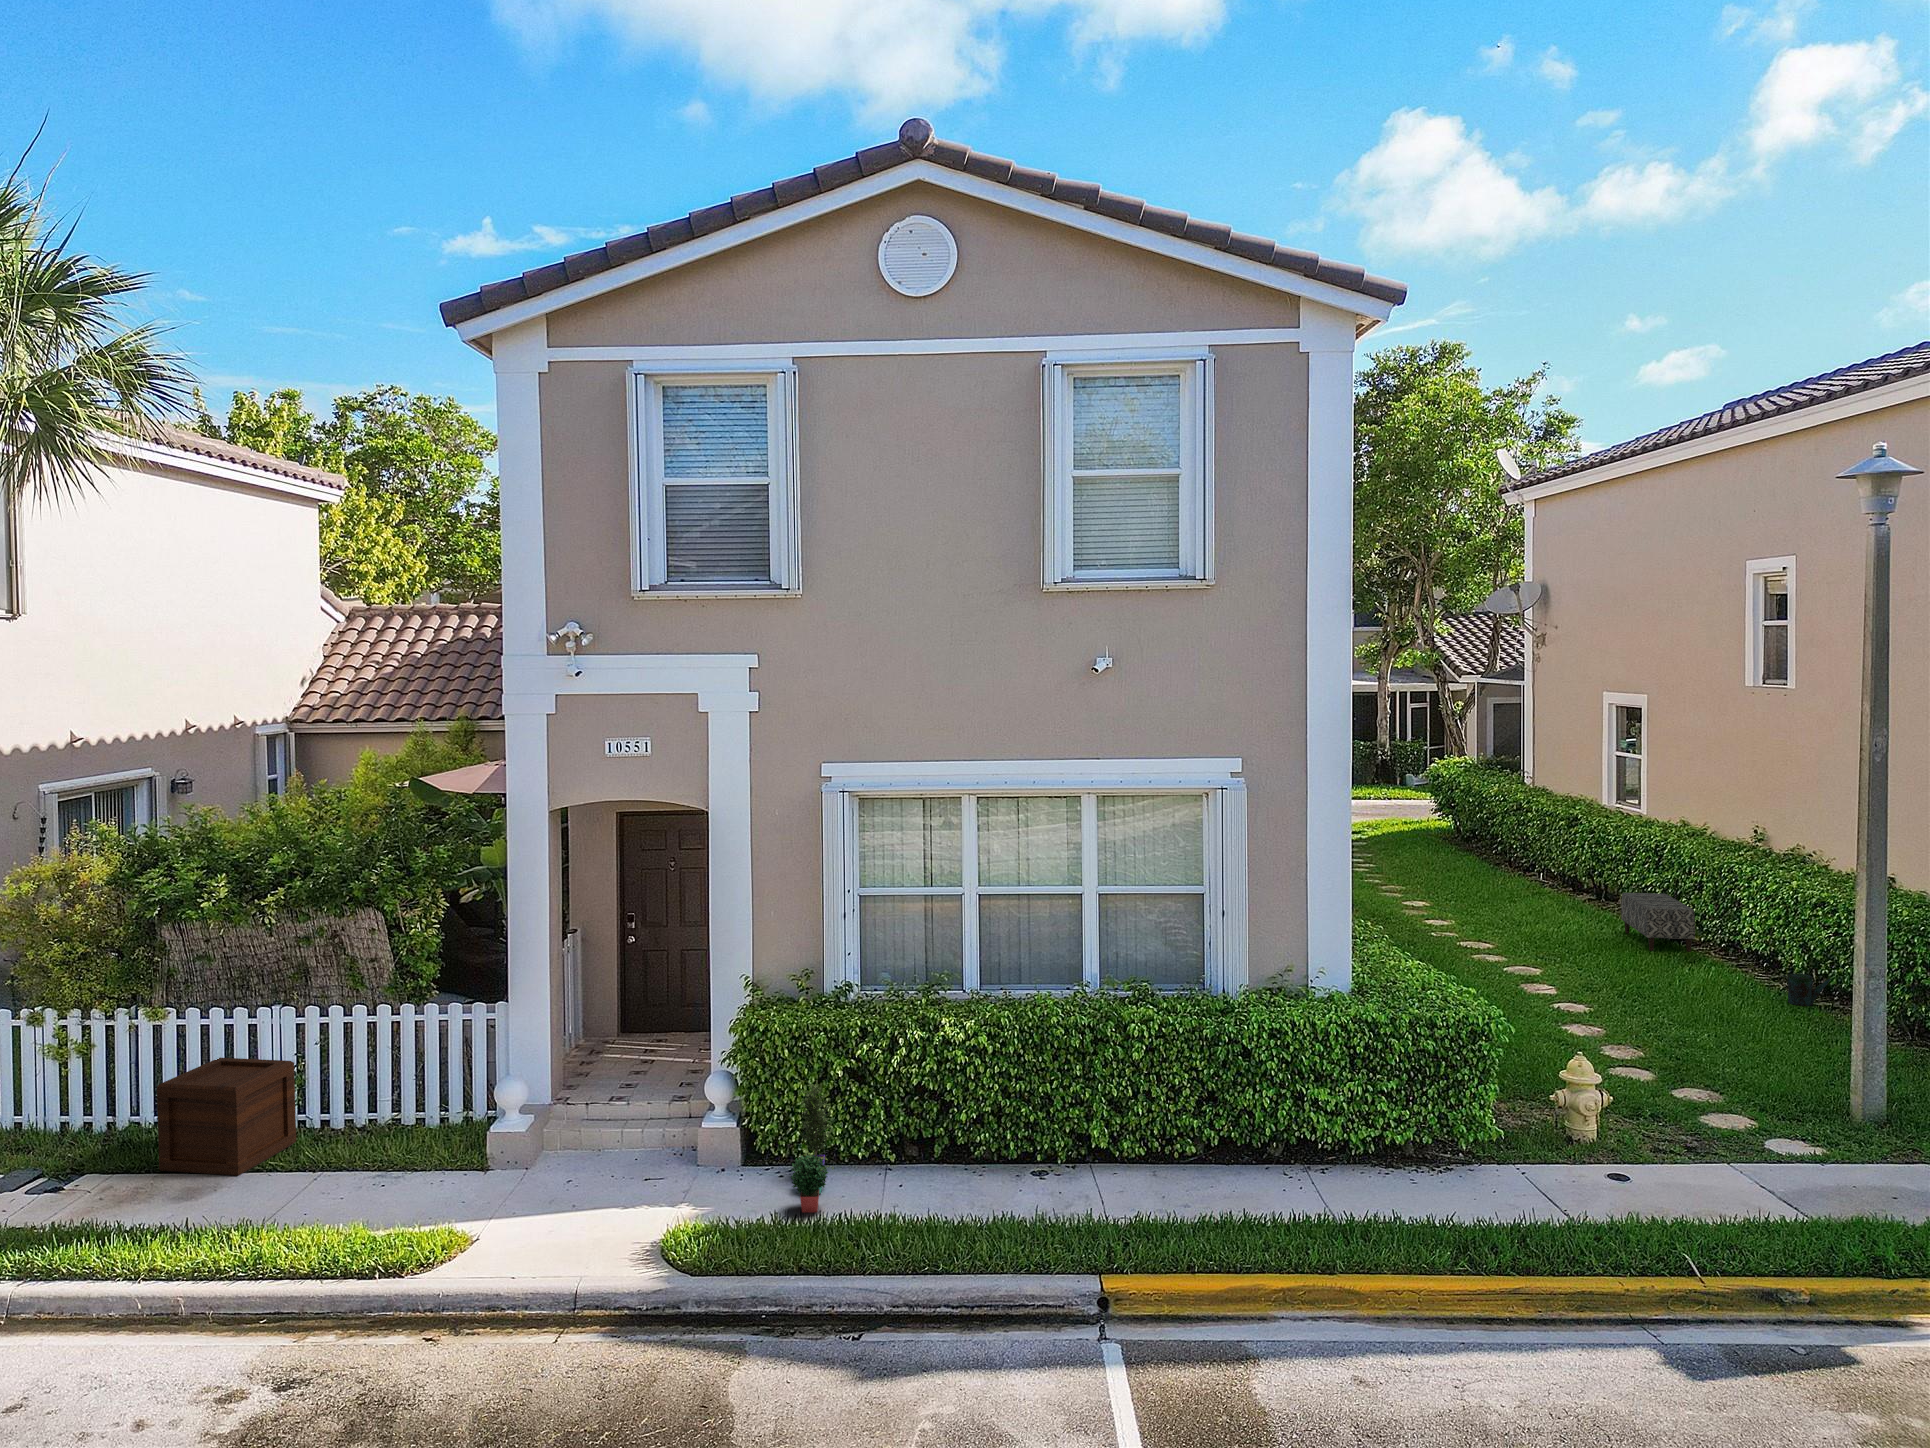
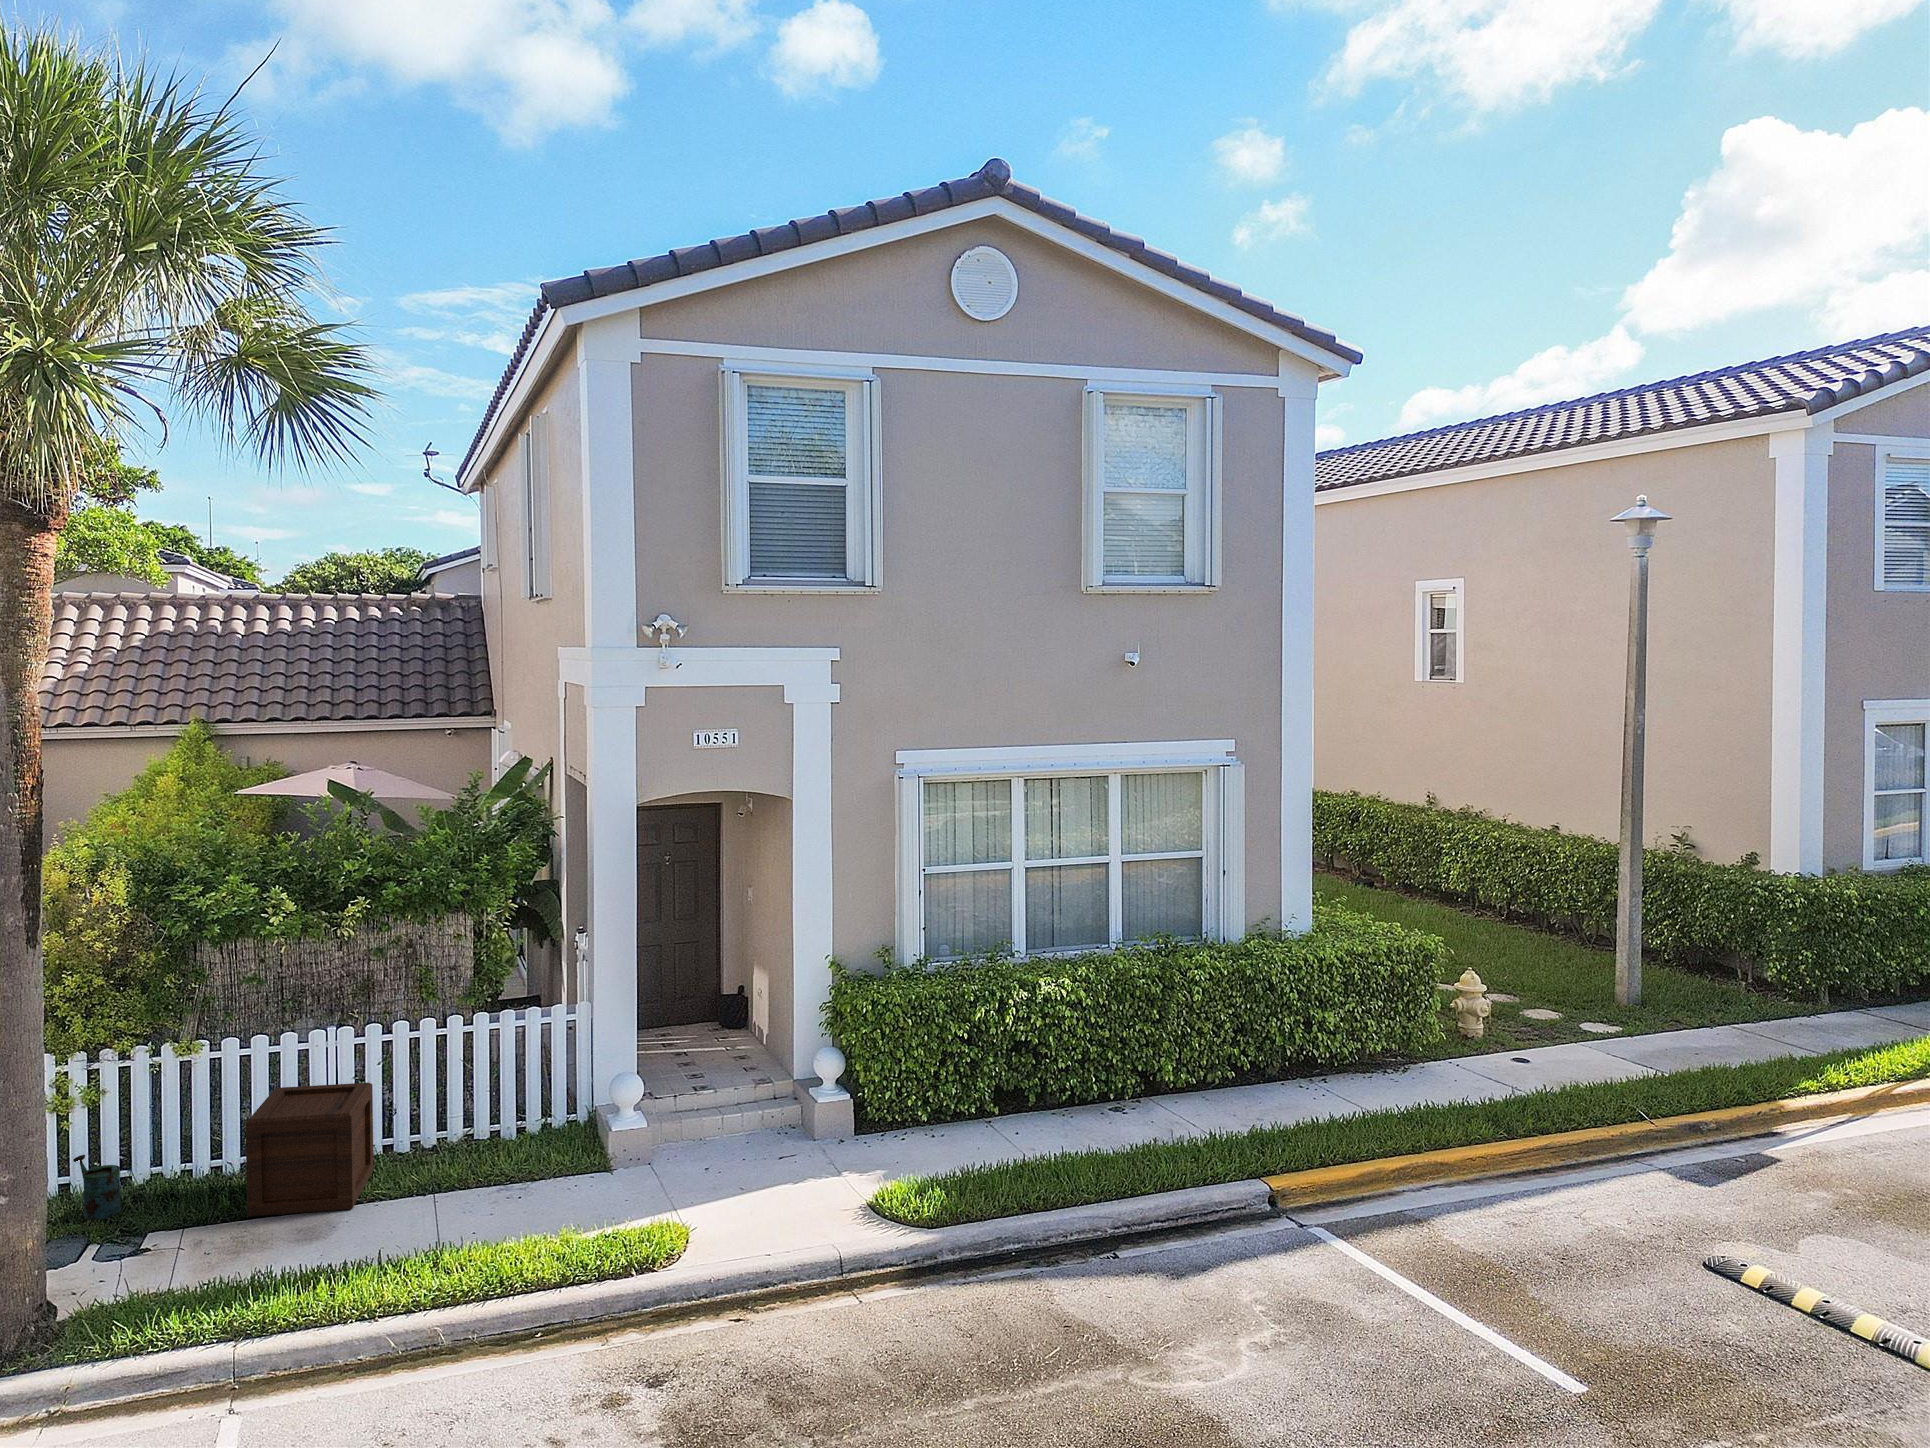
bench: present [1621,893,1695,952] -> none [1348,850,1414,897]
watering can: present [1779,973,1833,1006] -> present [73,1155,121,1220]
potted plant: present [791,1081,834,1212] -> none [930,1046,994,1165]

